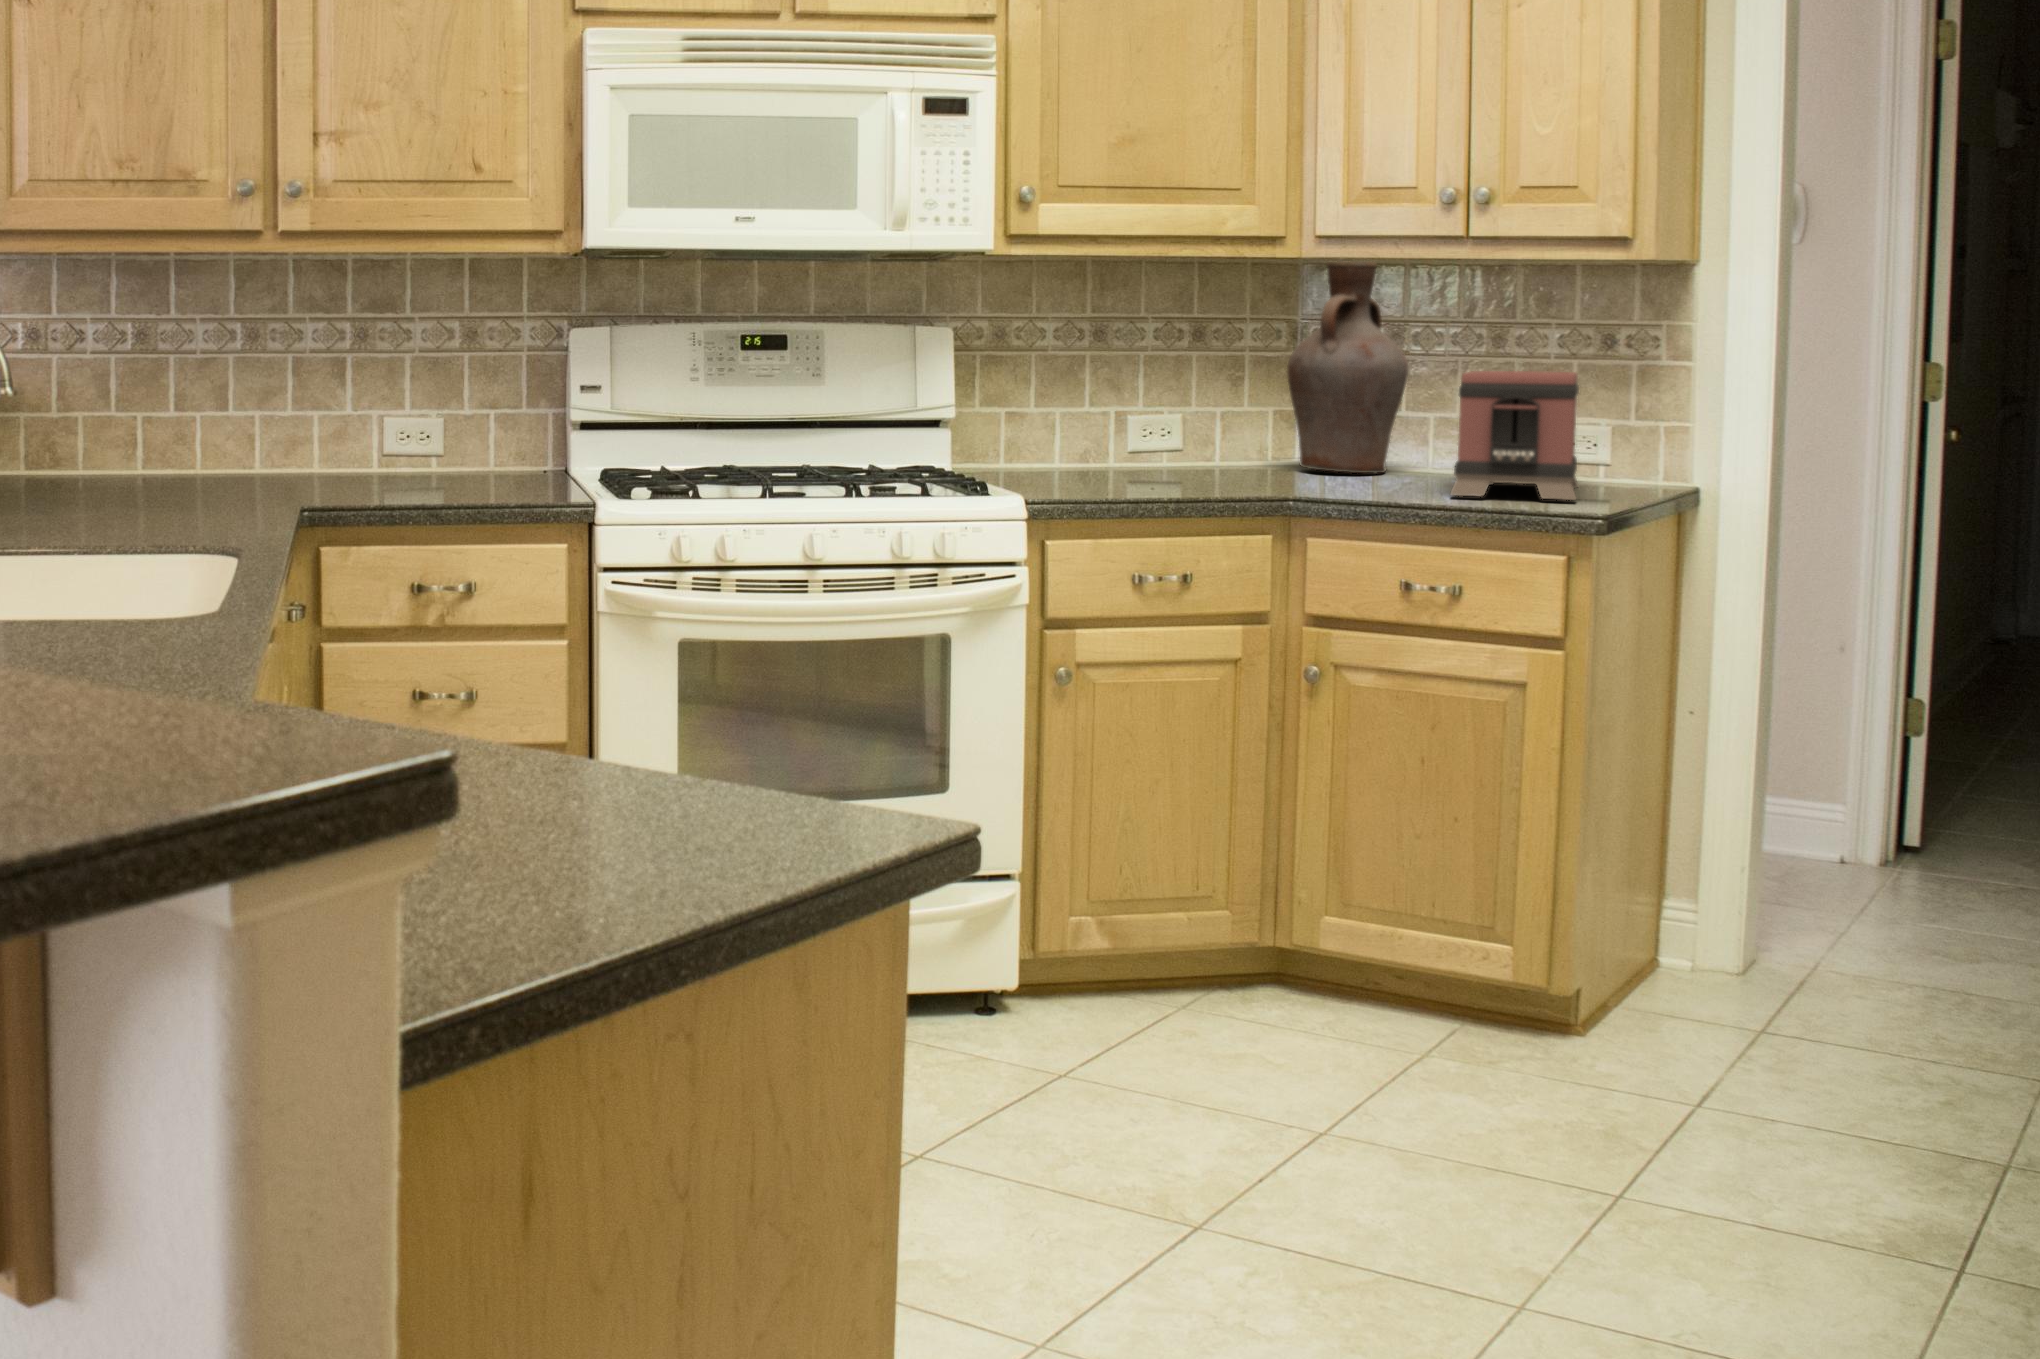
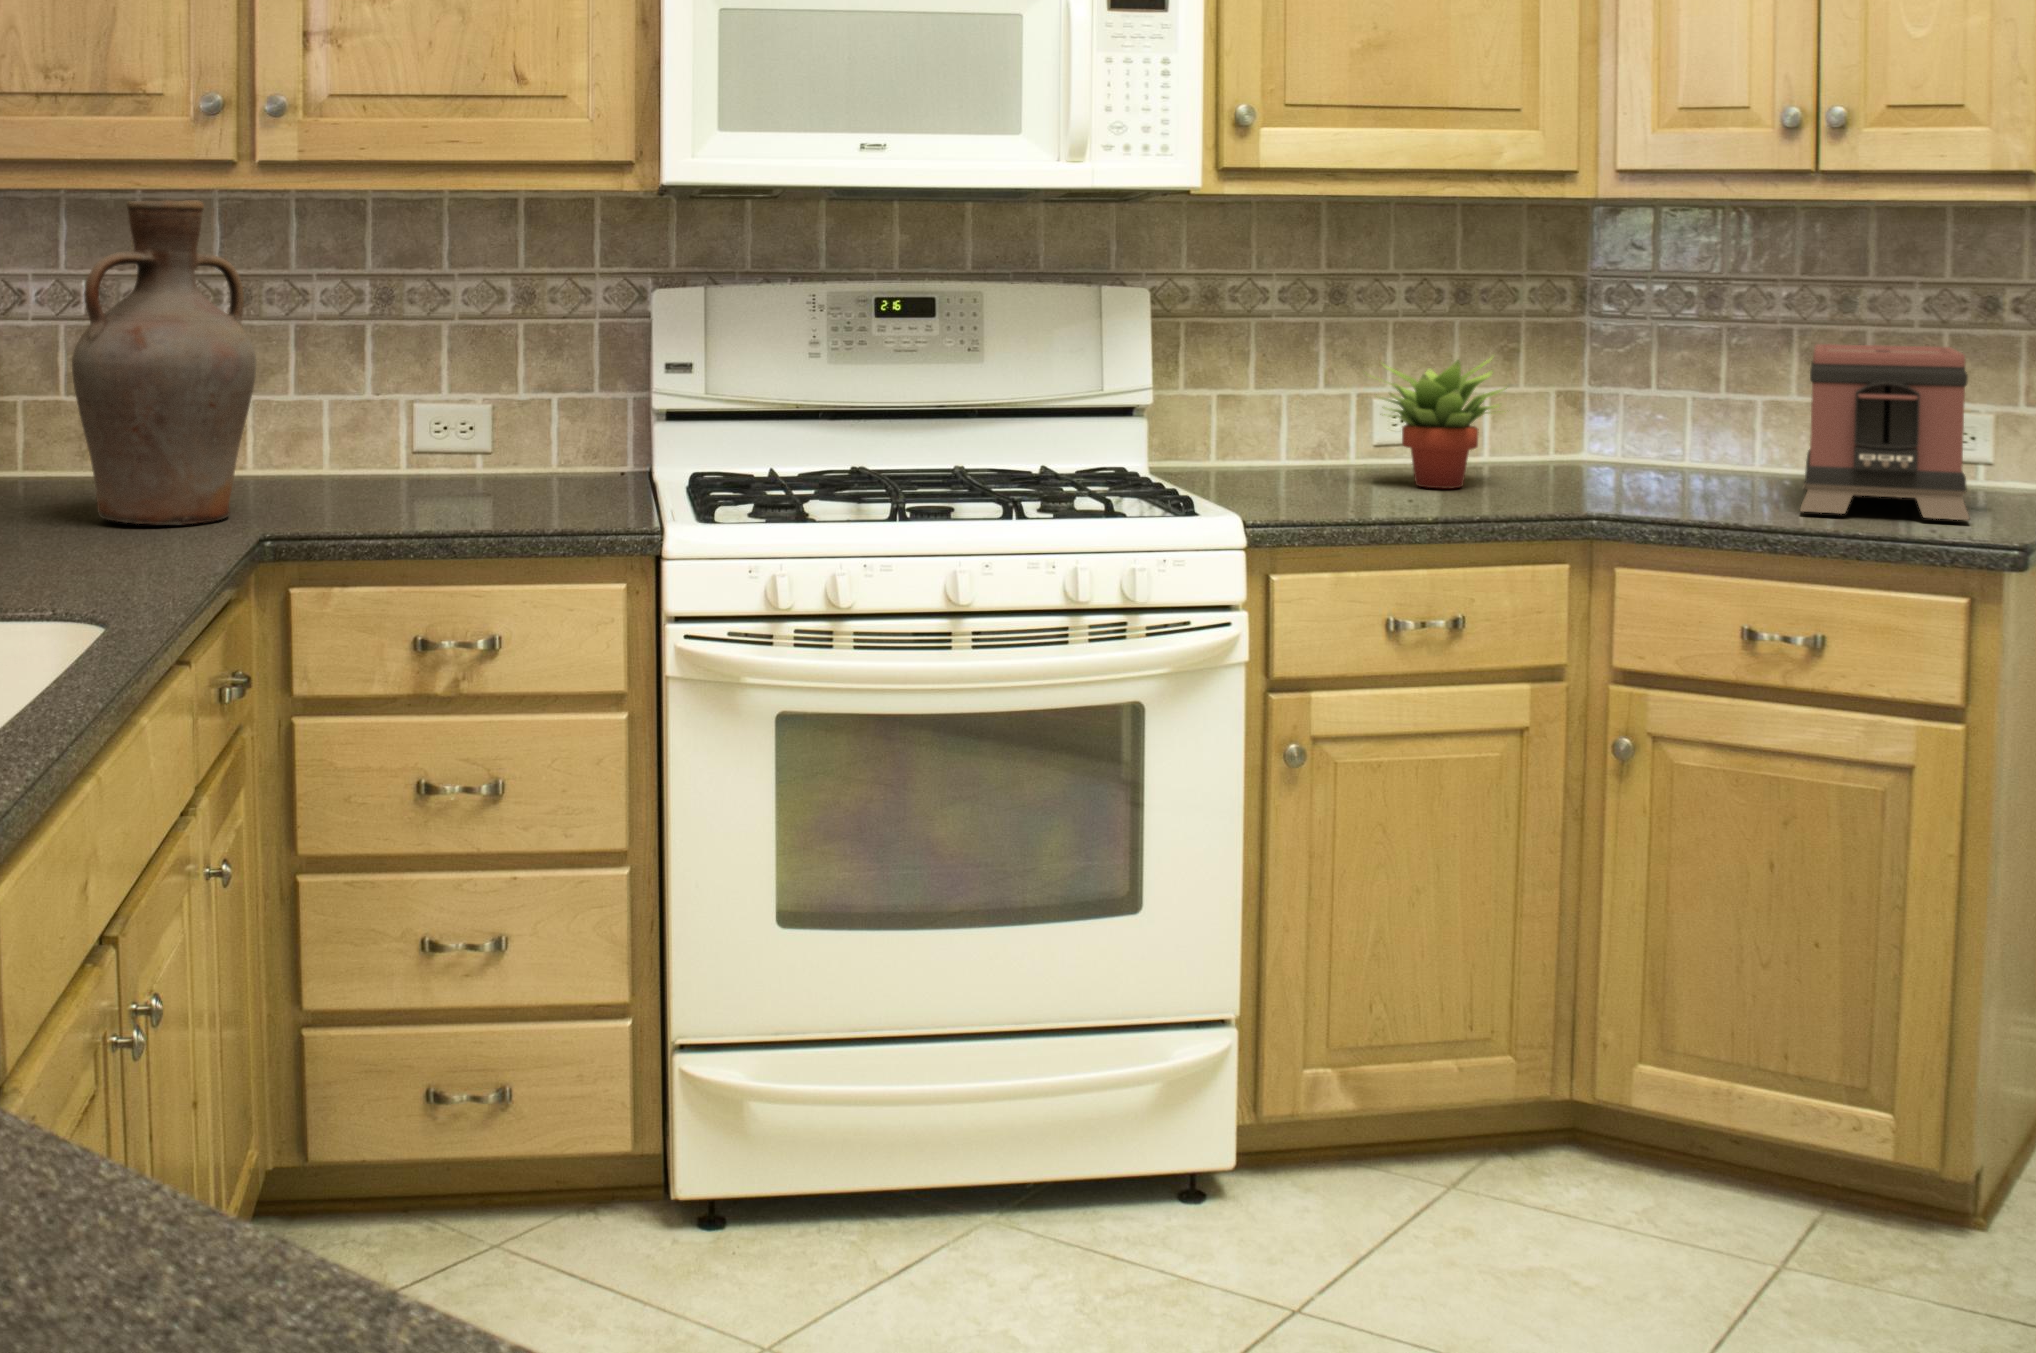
vase: present [1287,261,1408,473] -> present [72,200,256,525]
succulent plant: none [1117,378,1232,483] -> present [1365,355,1508,488]

